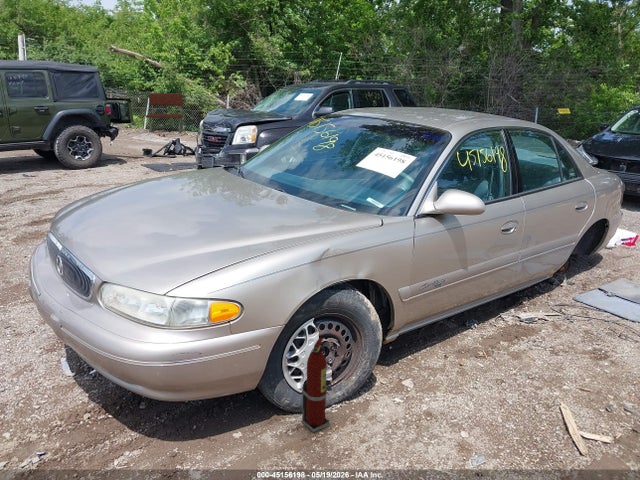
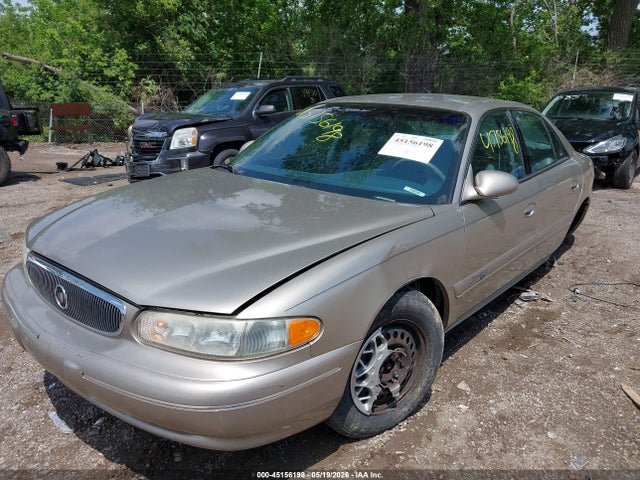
fire extinguisher: present [302,338,329,432] -> none [375,349,407,459]

